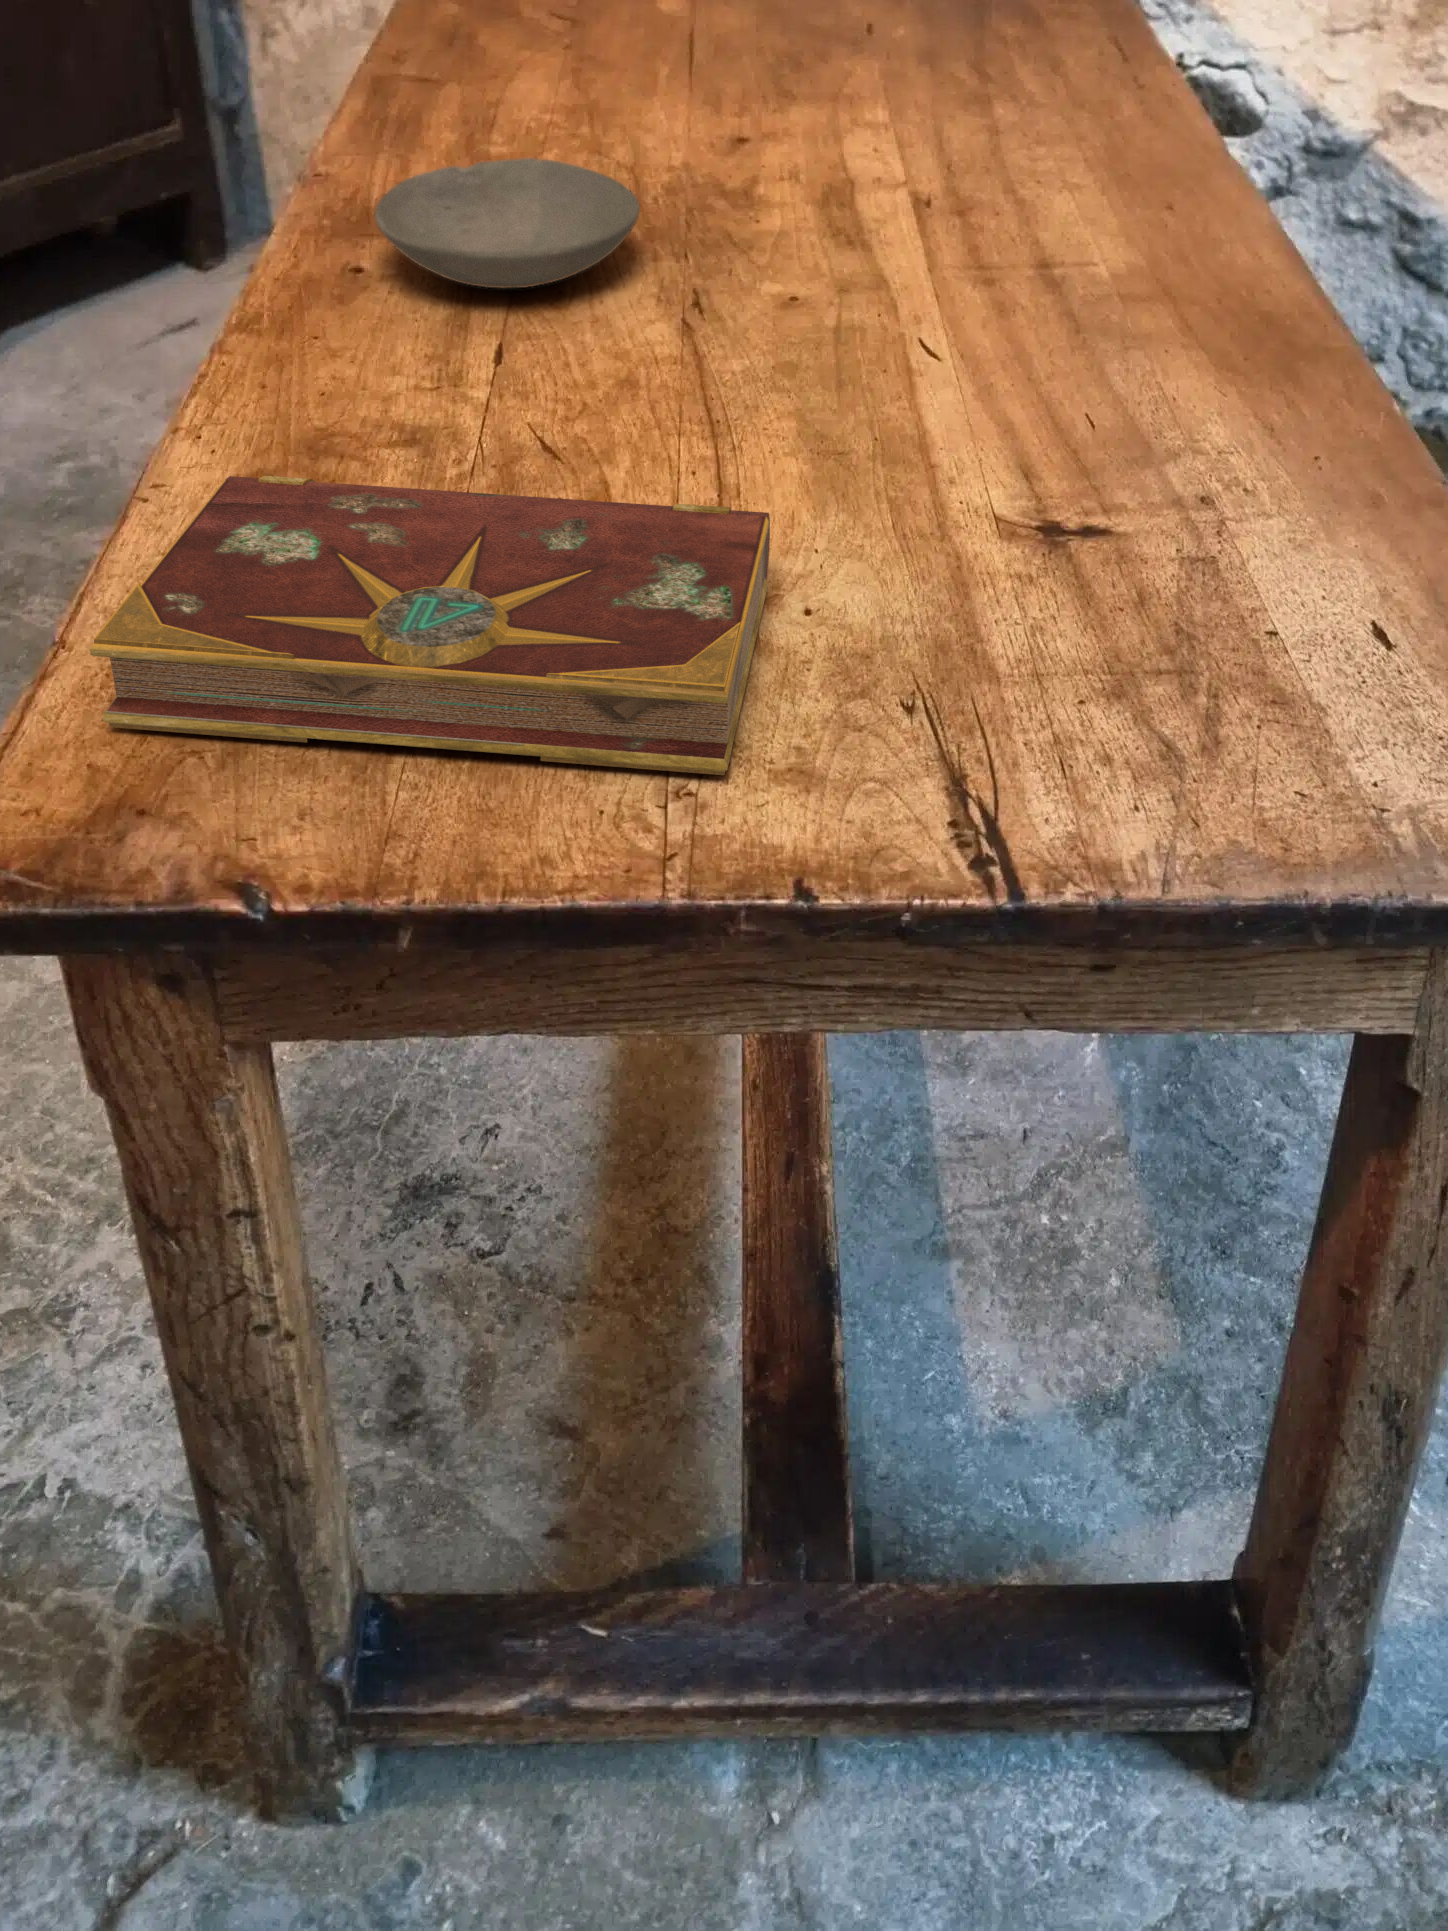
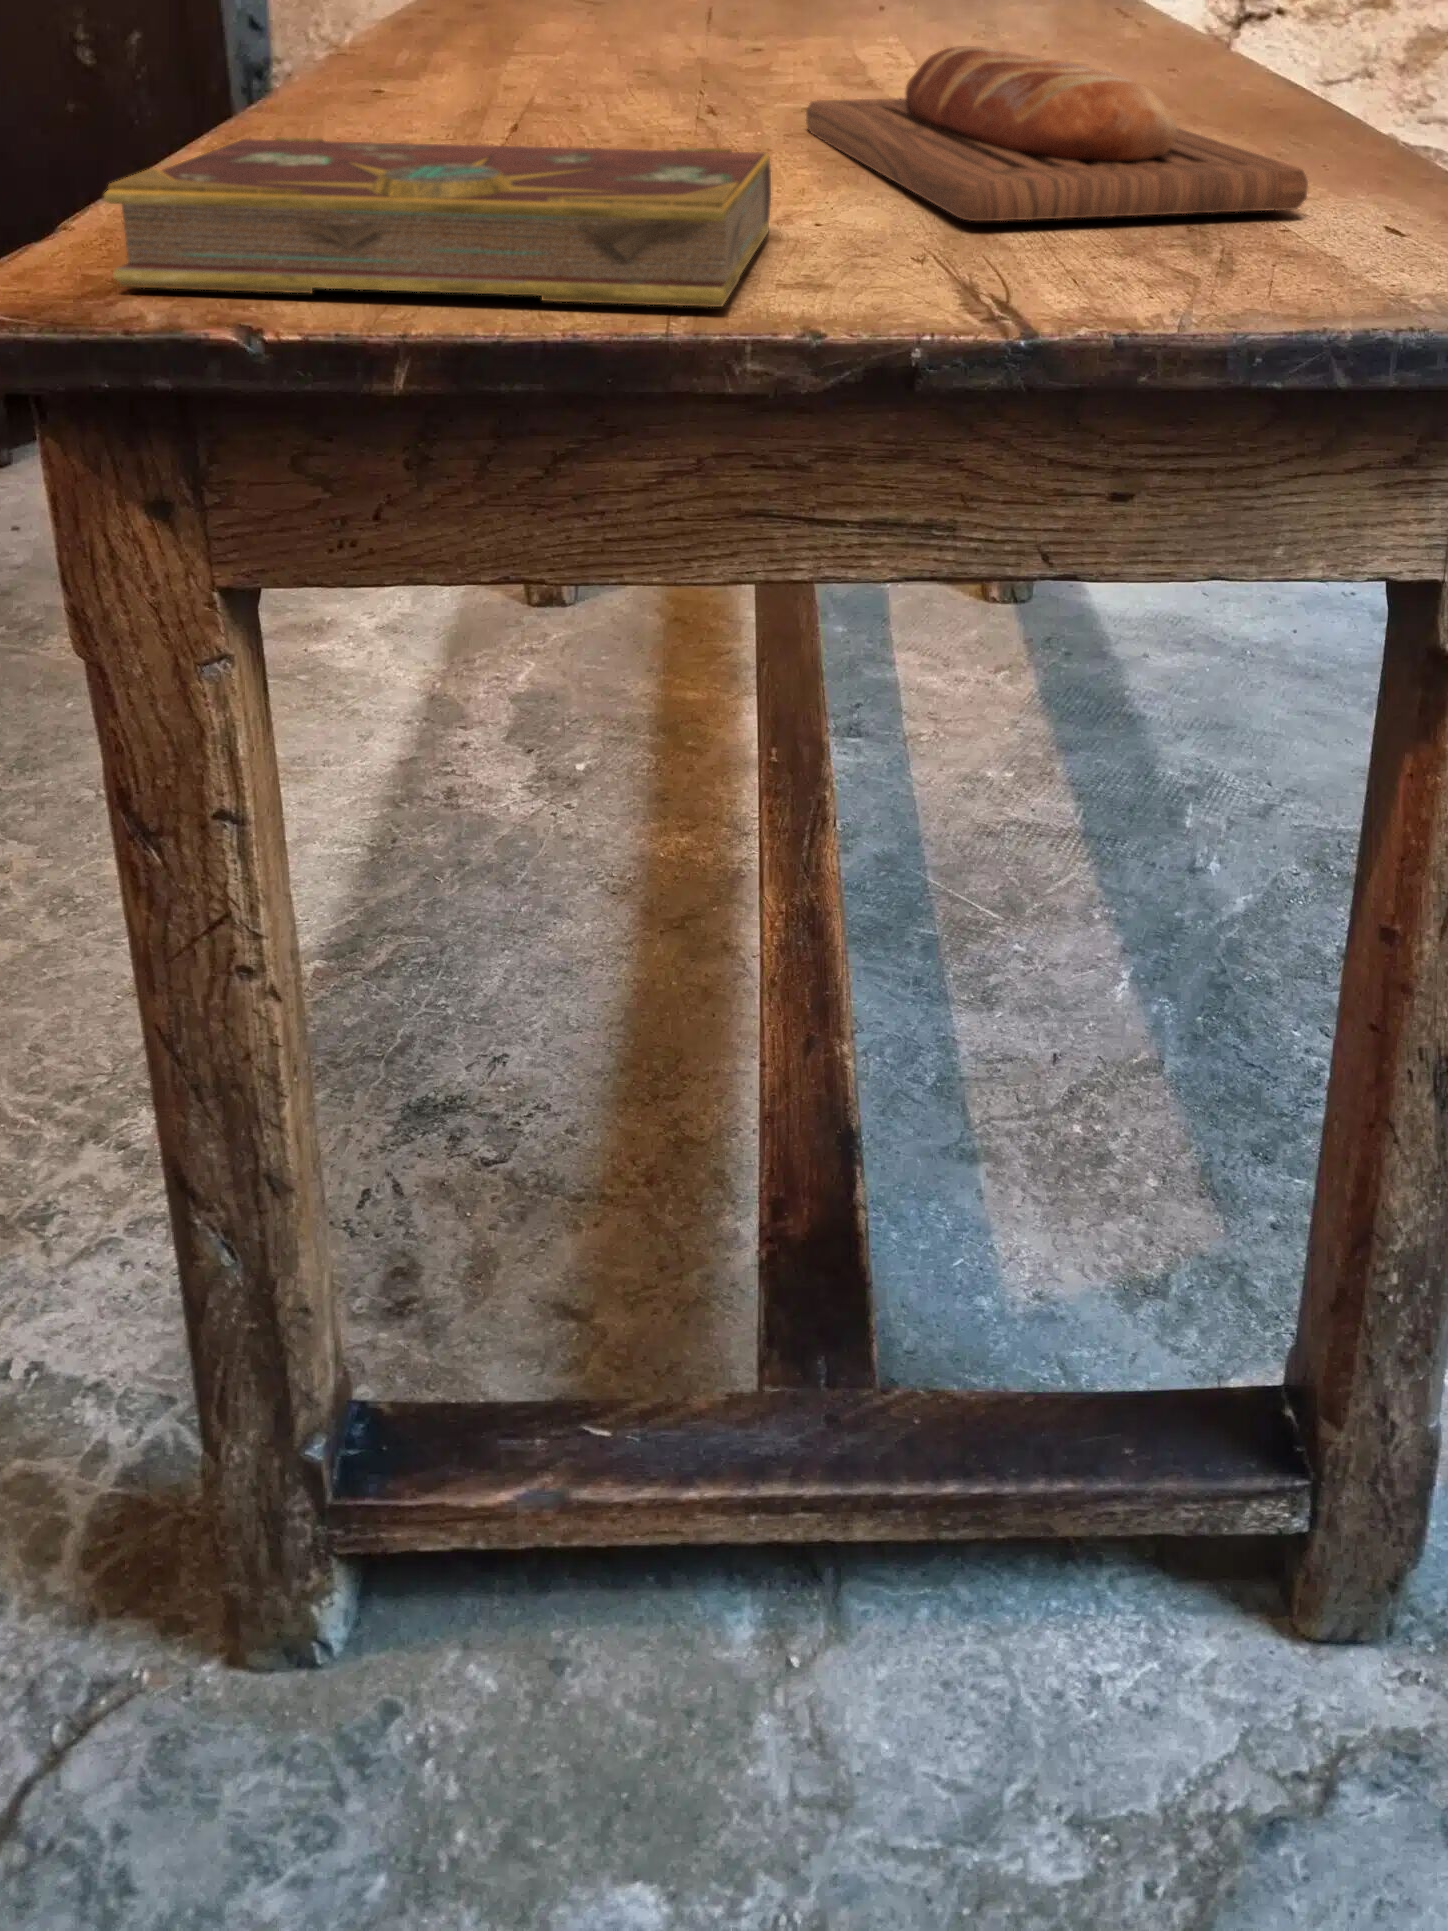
bowl: present [375,158,640,289] -> none [396,24,651,113]
bread loaf: none [801,254,1317,565] -> present [806,46,1308,221]

